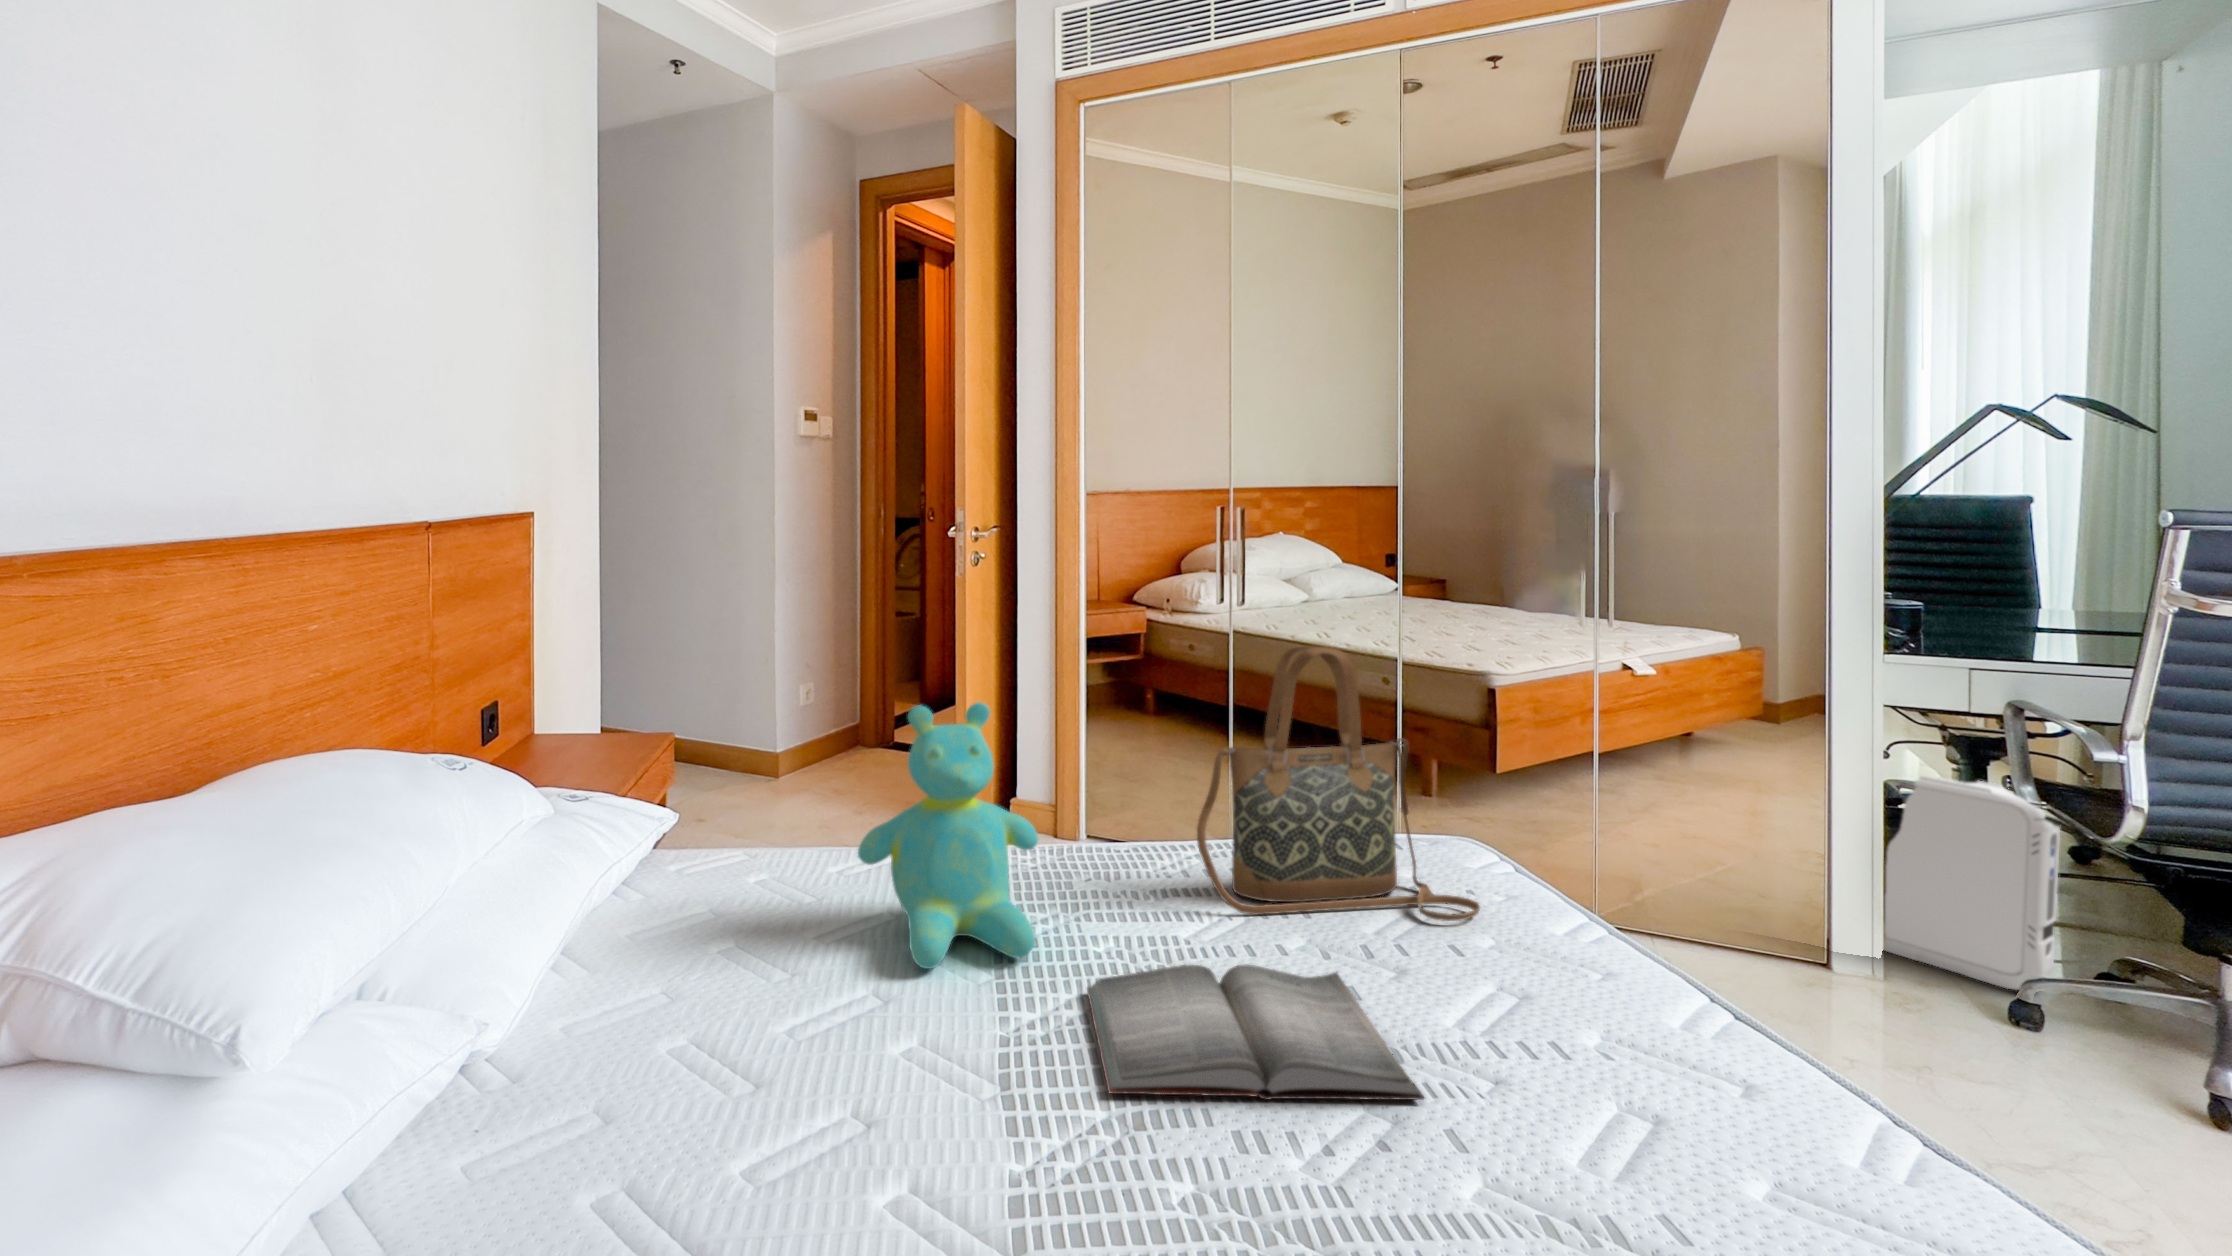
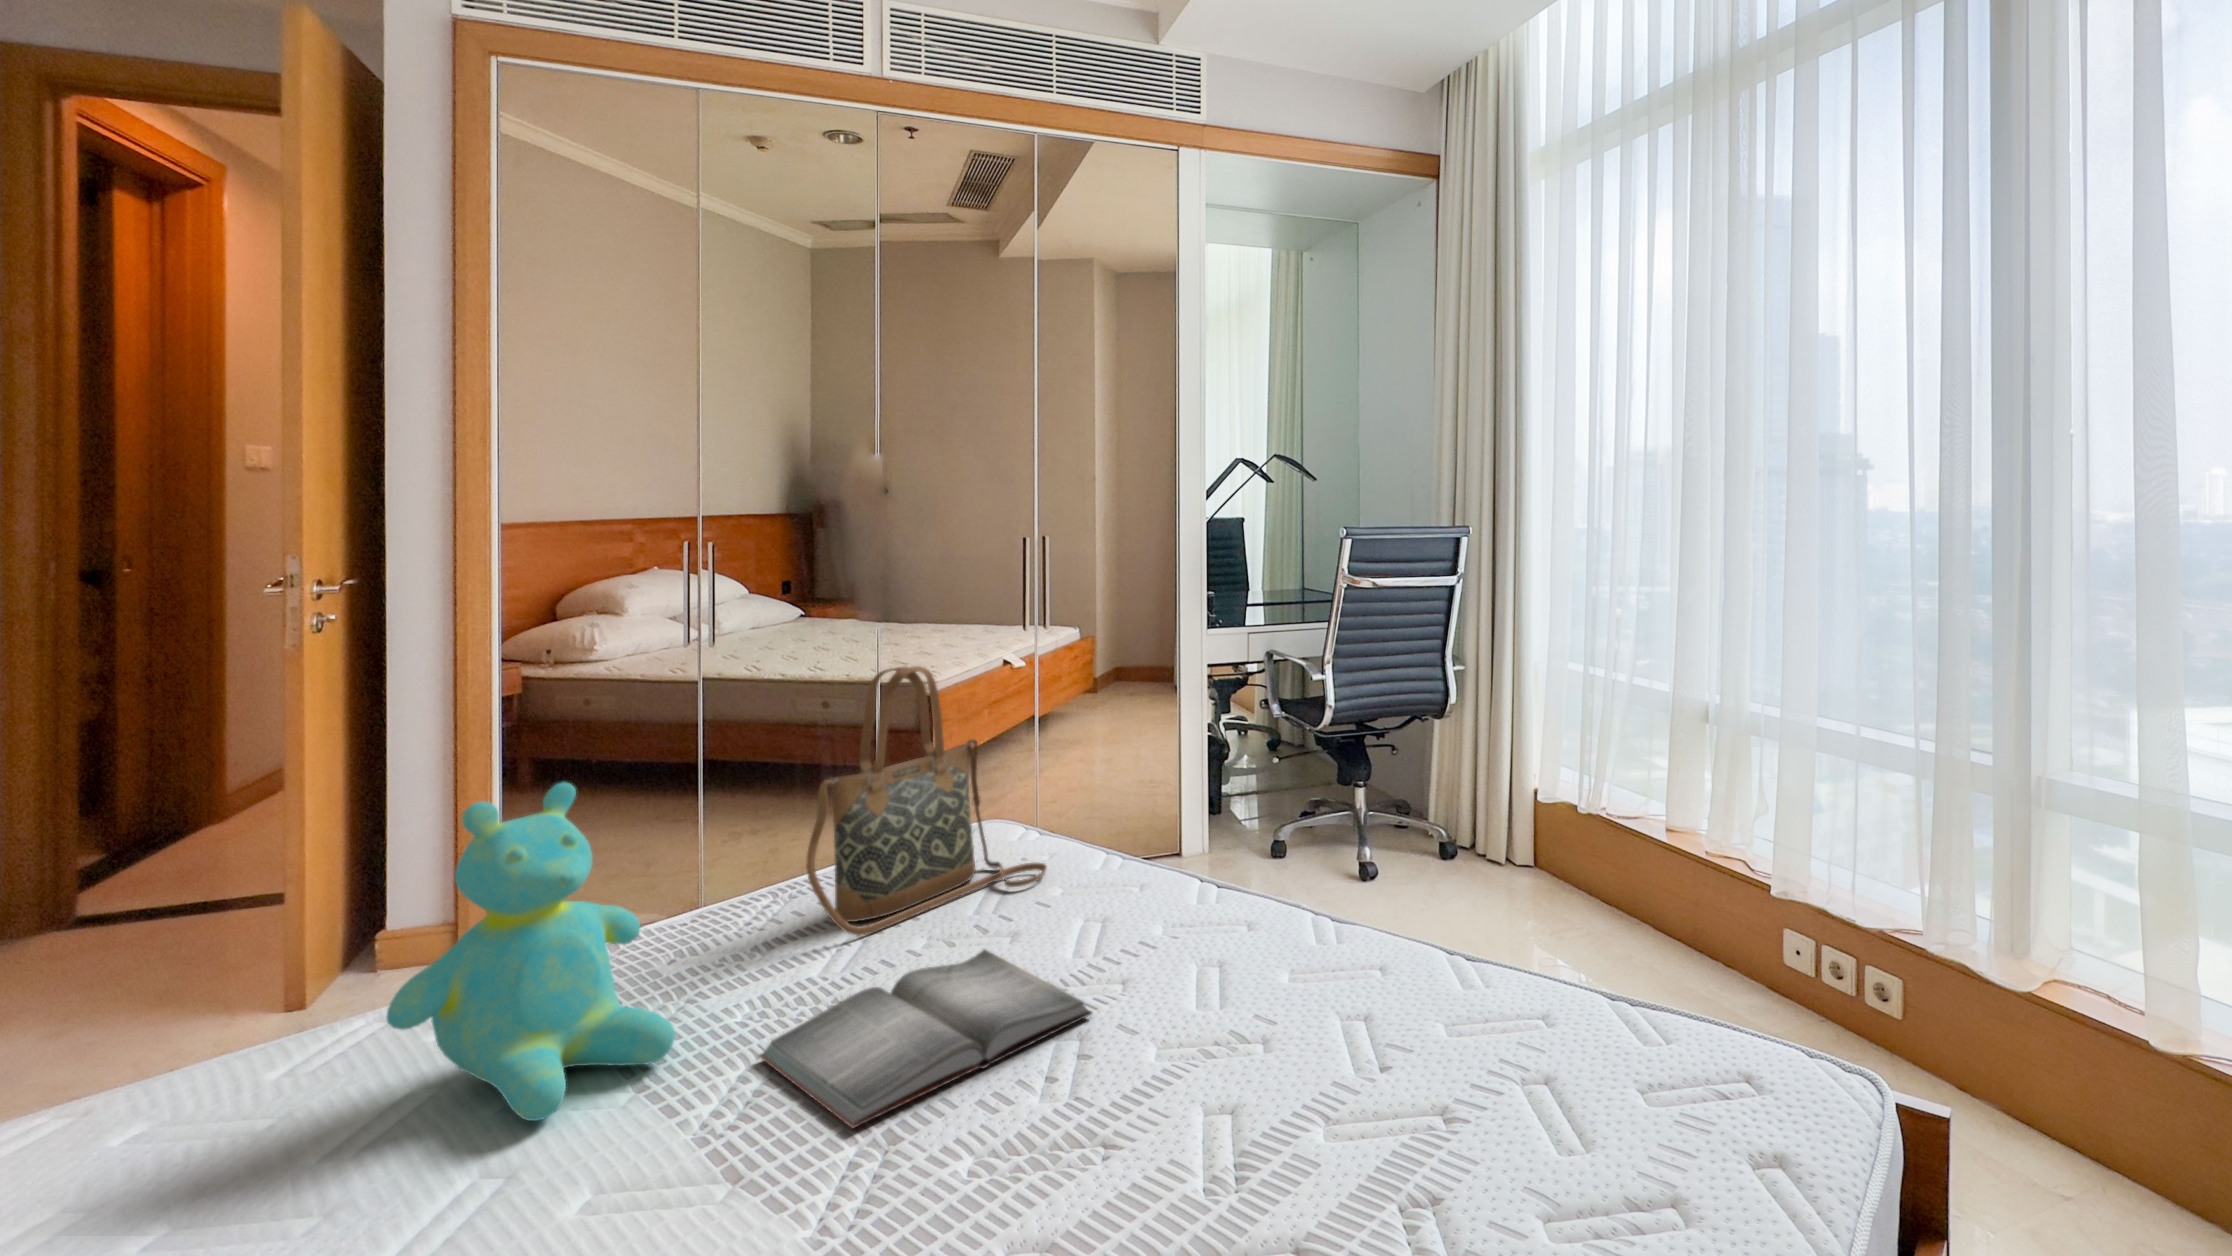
air purifier: present [1884,776,2060,990] -> none [1184,705,1281,840]

